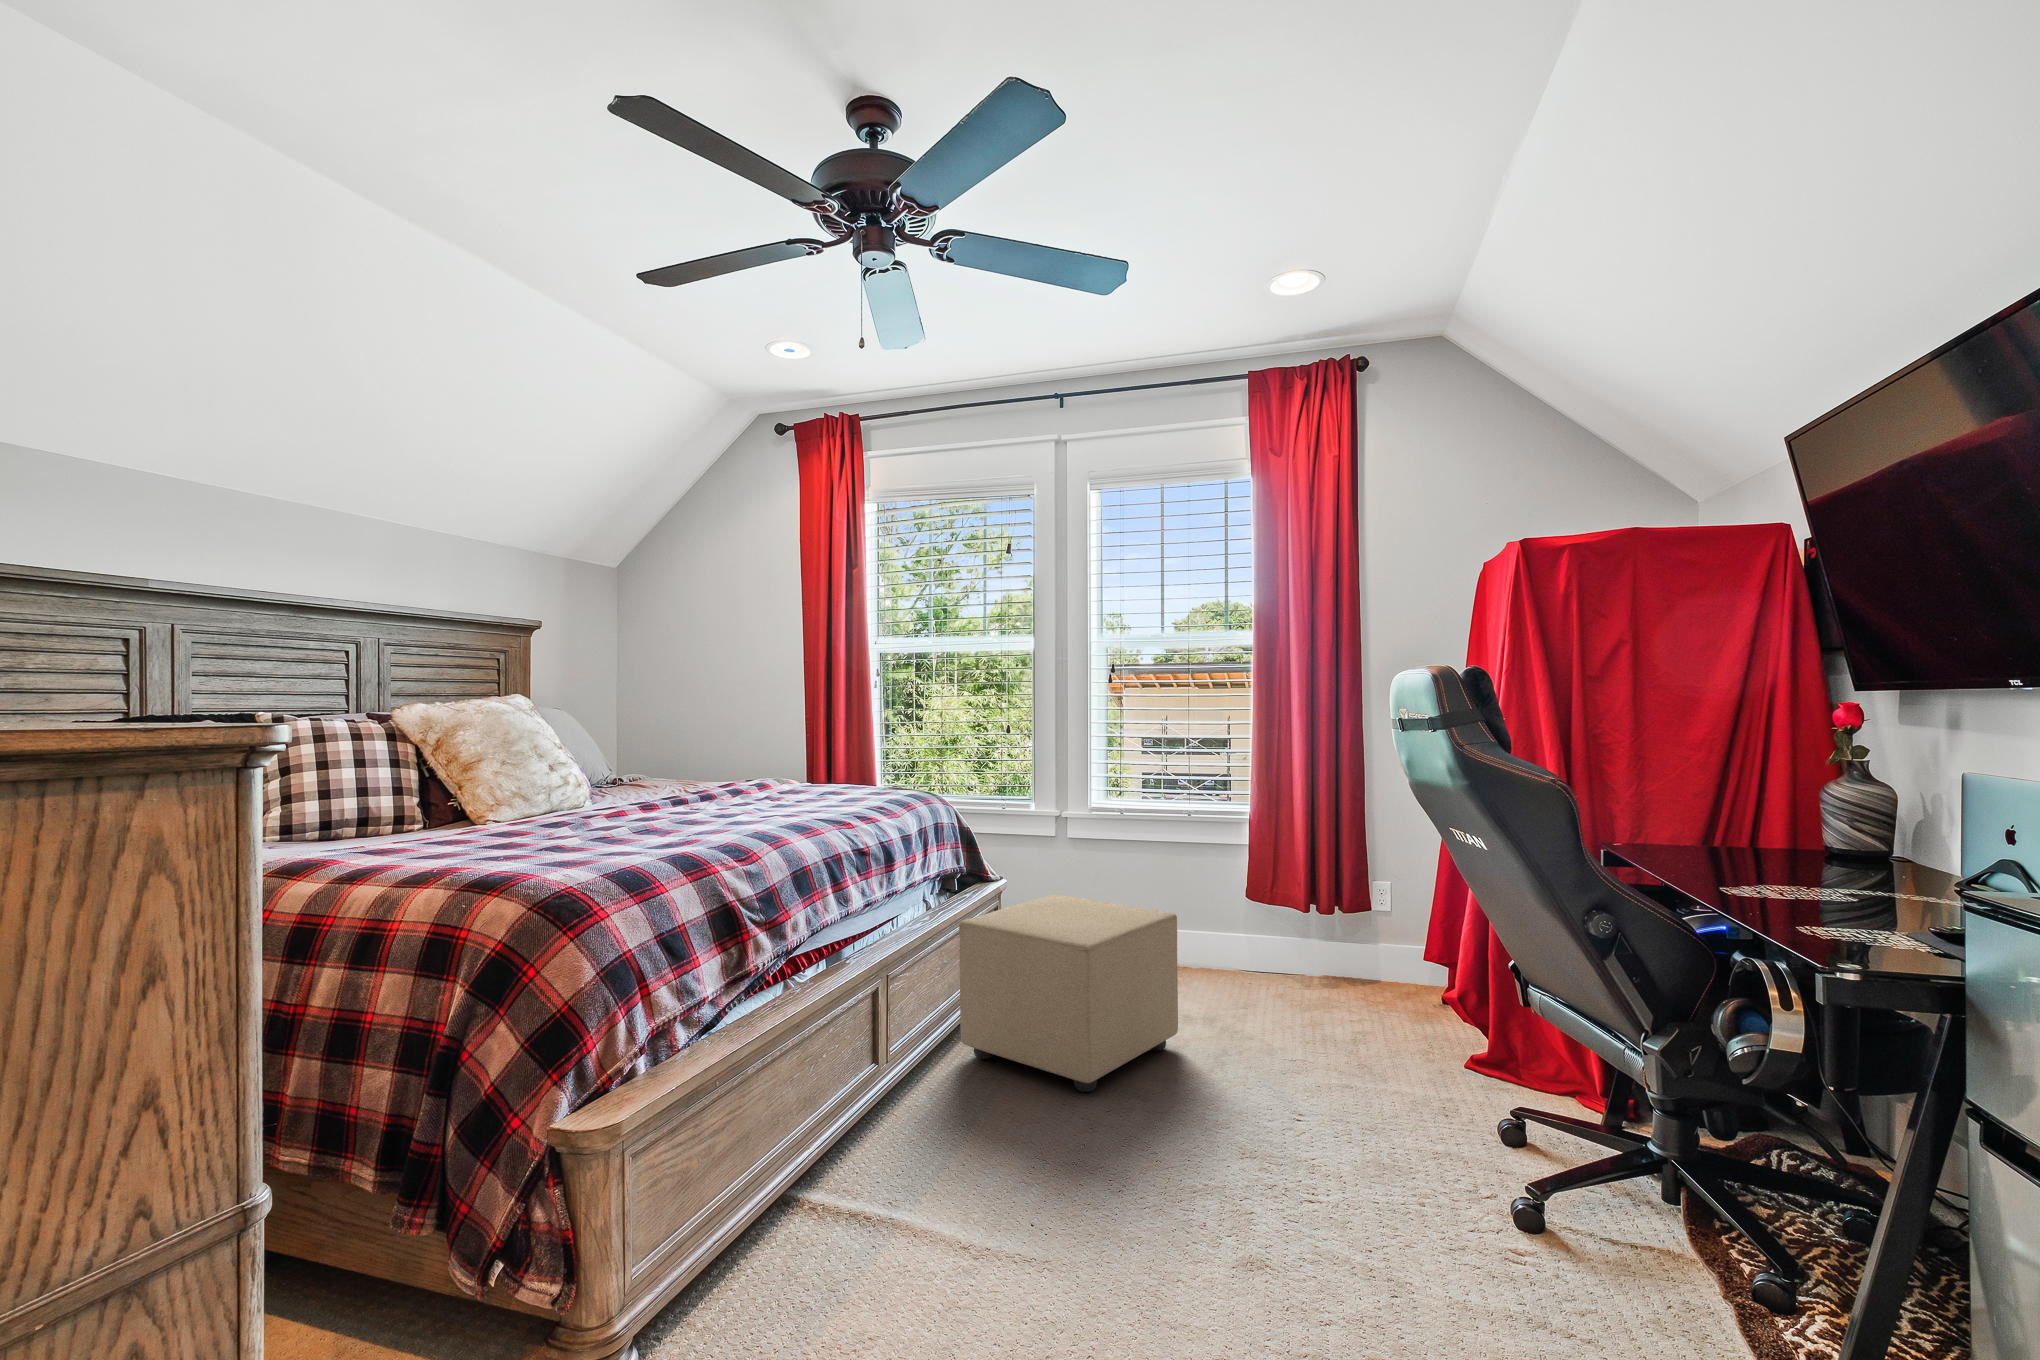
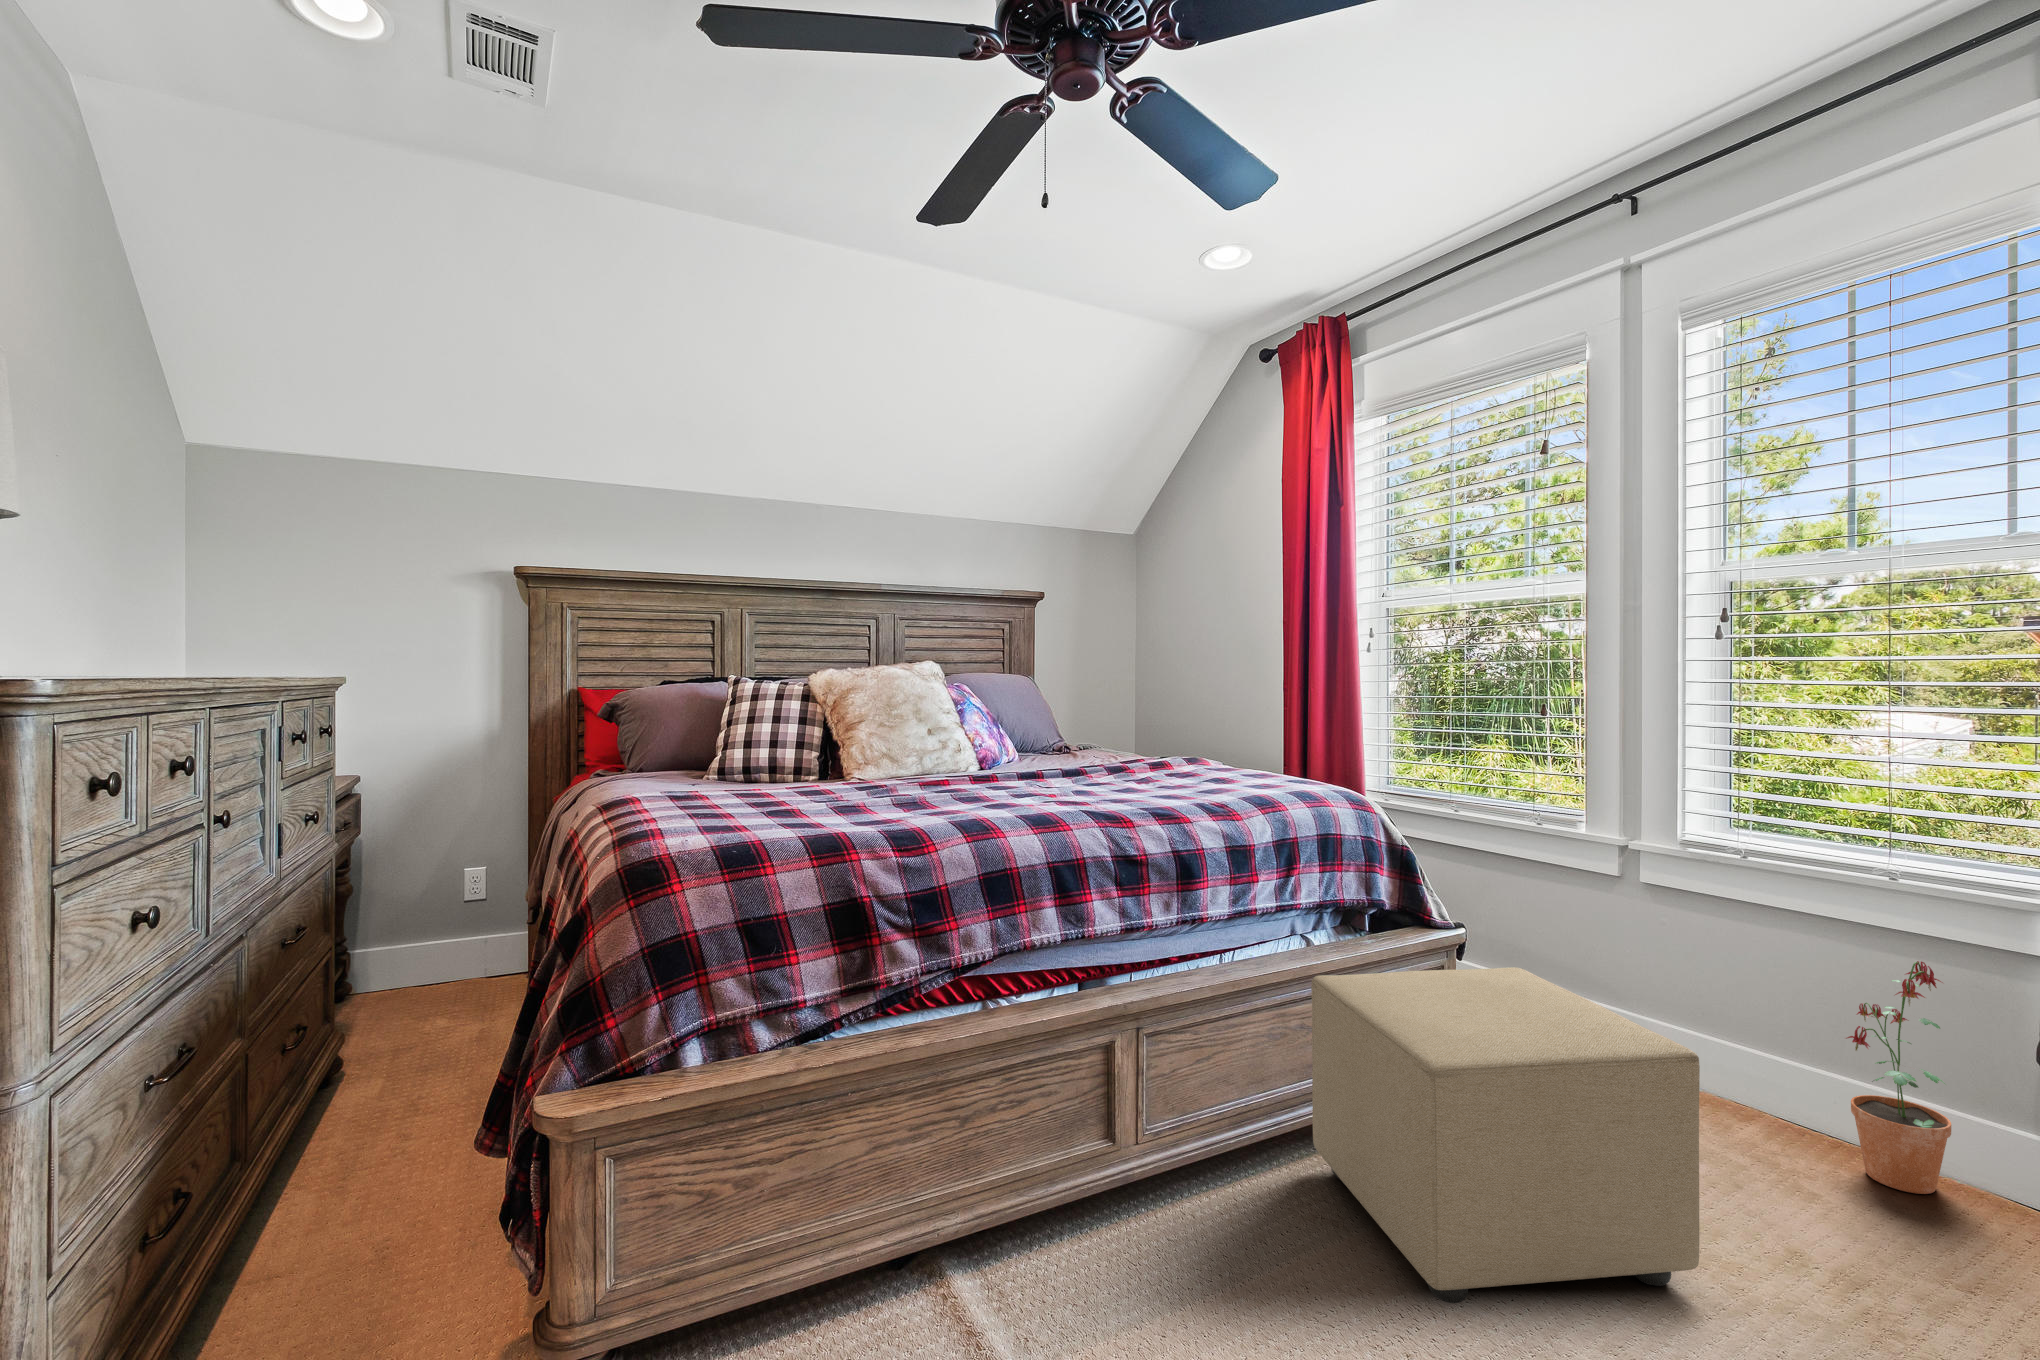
potted plant: none [1183,857,1229,980] -> present [1846,961,1951,1194]

